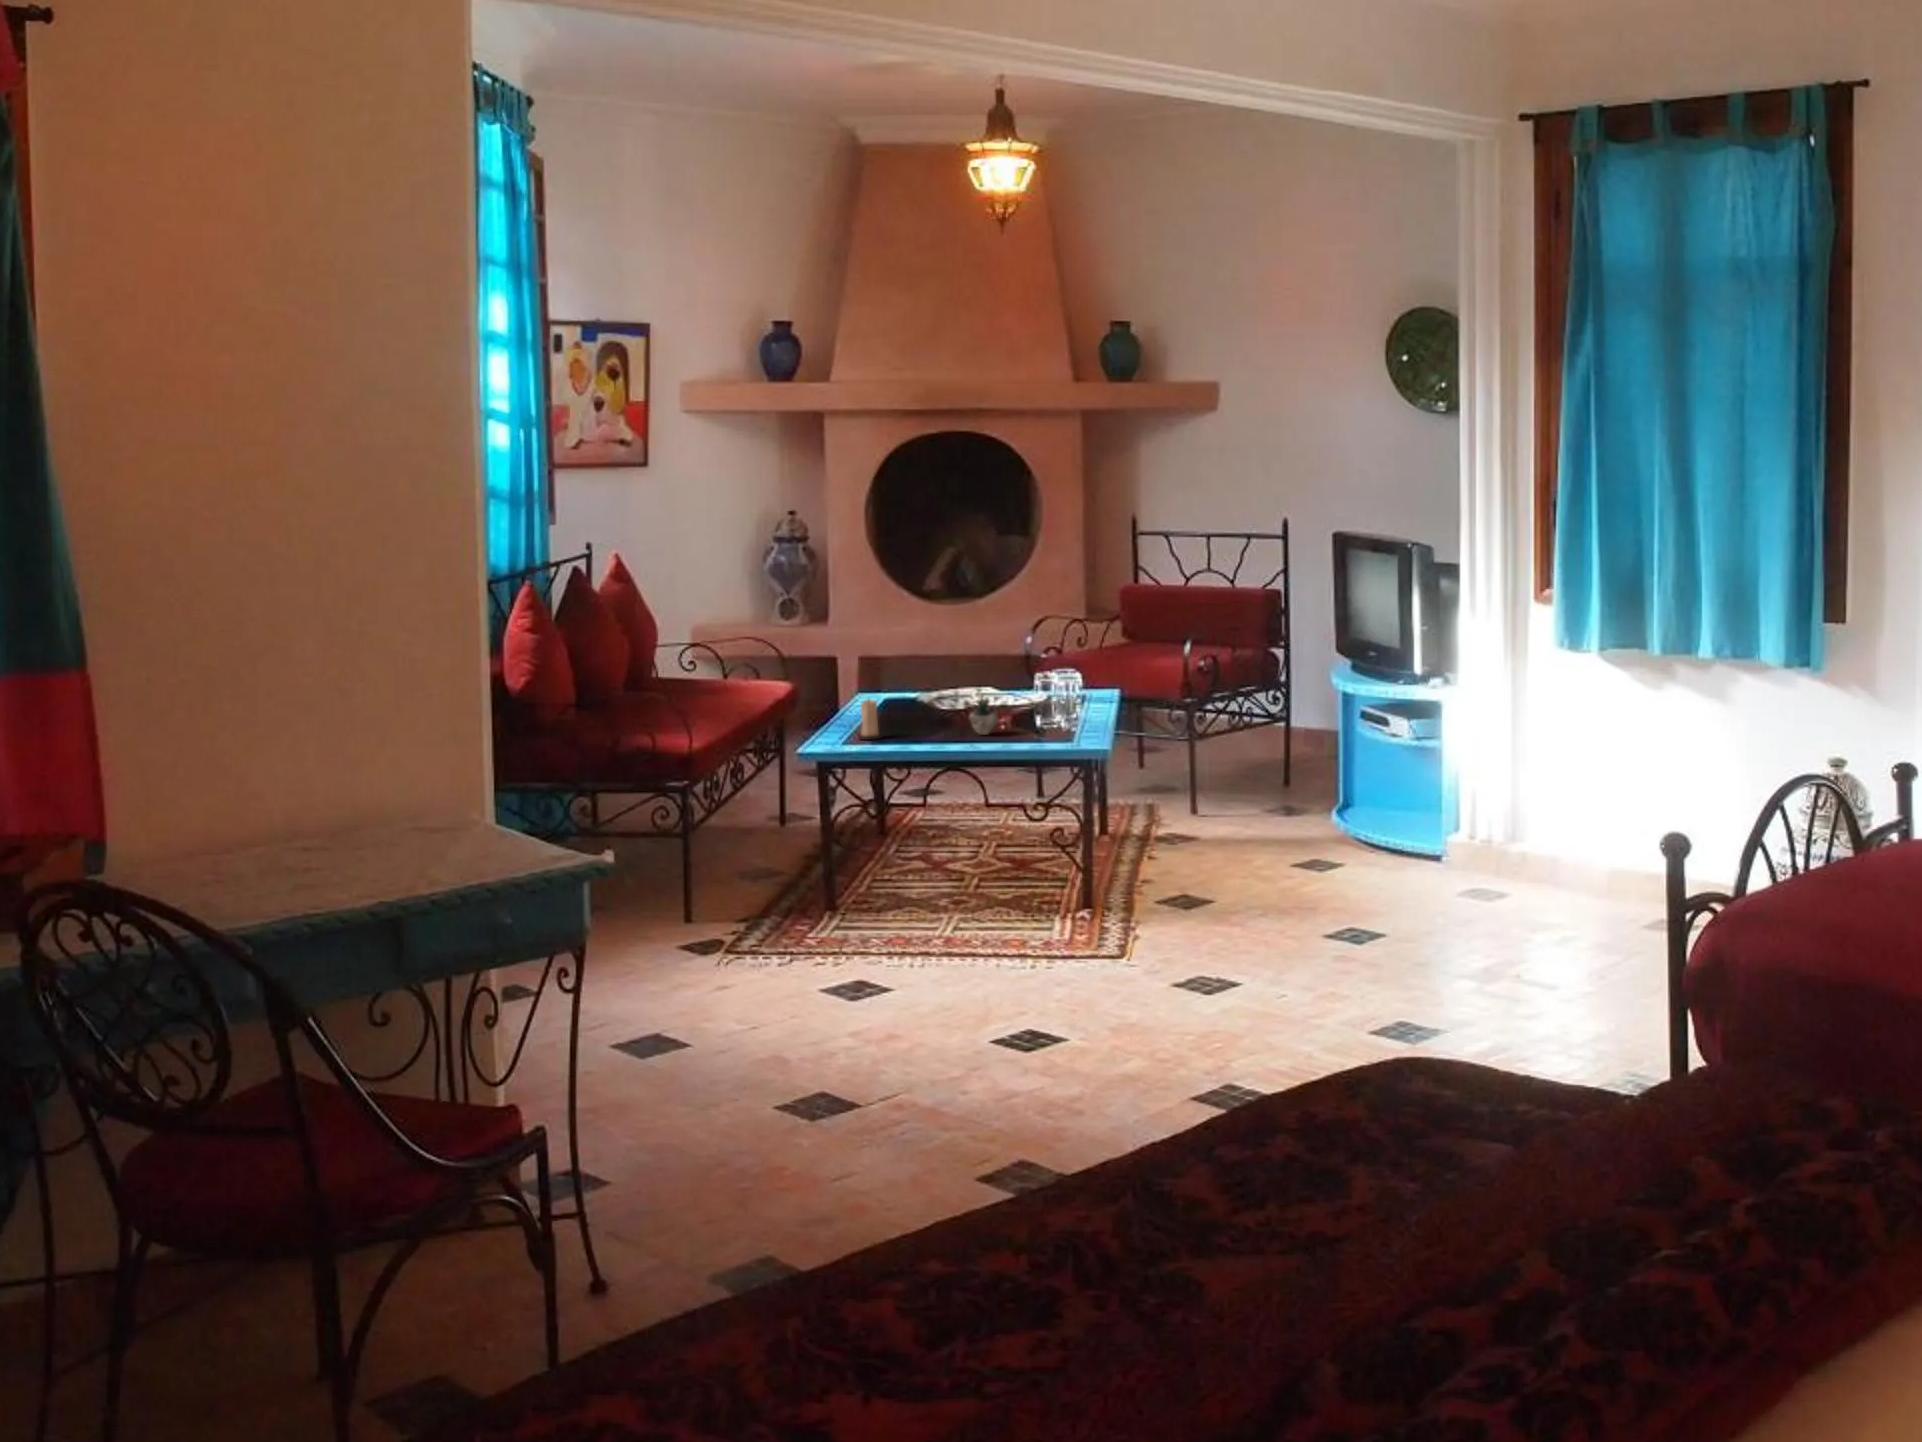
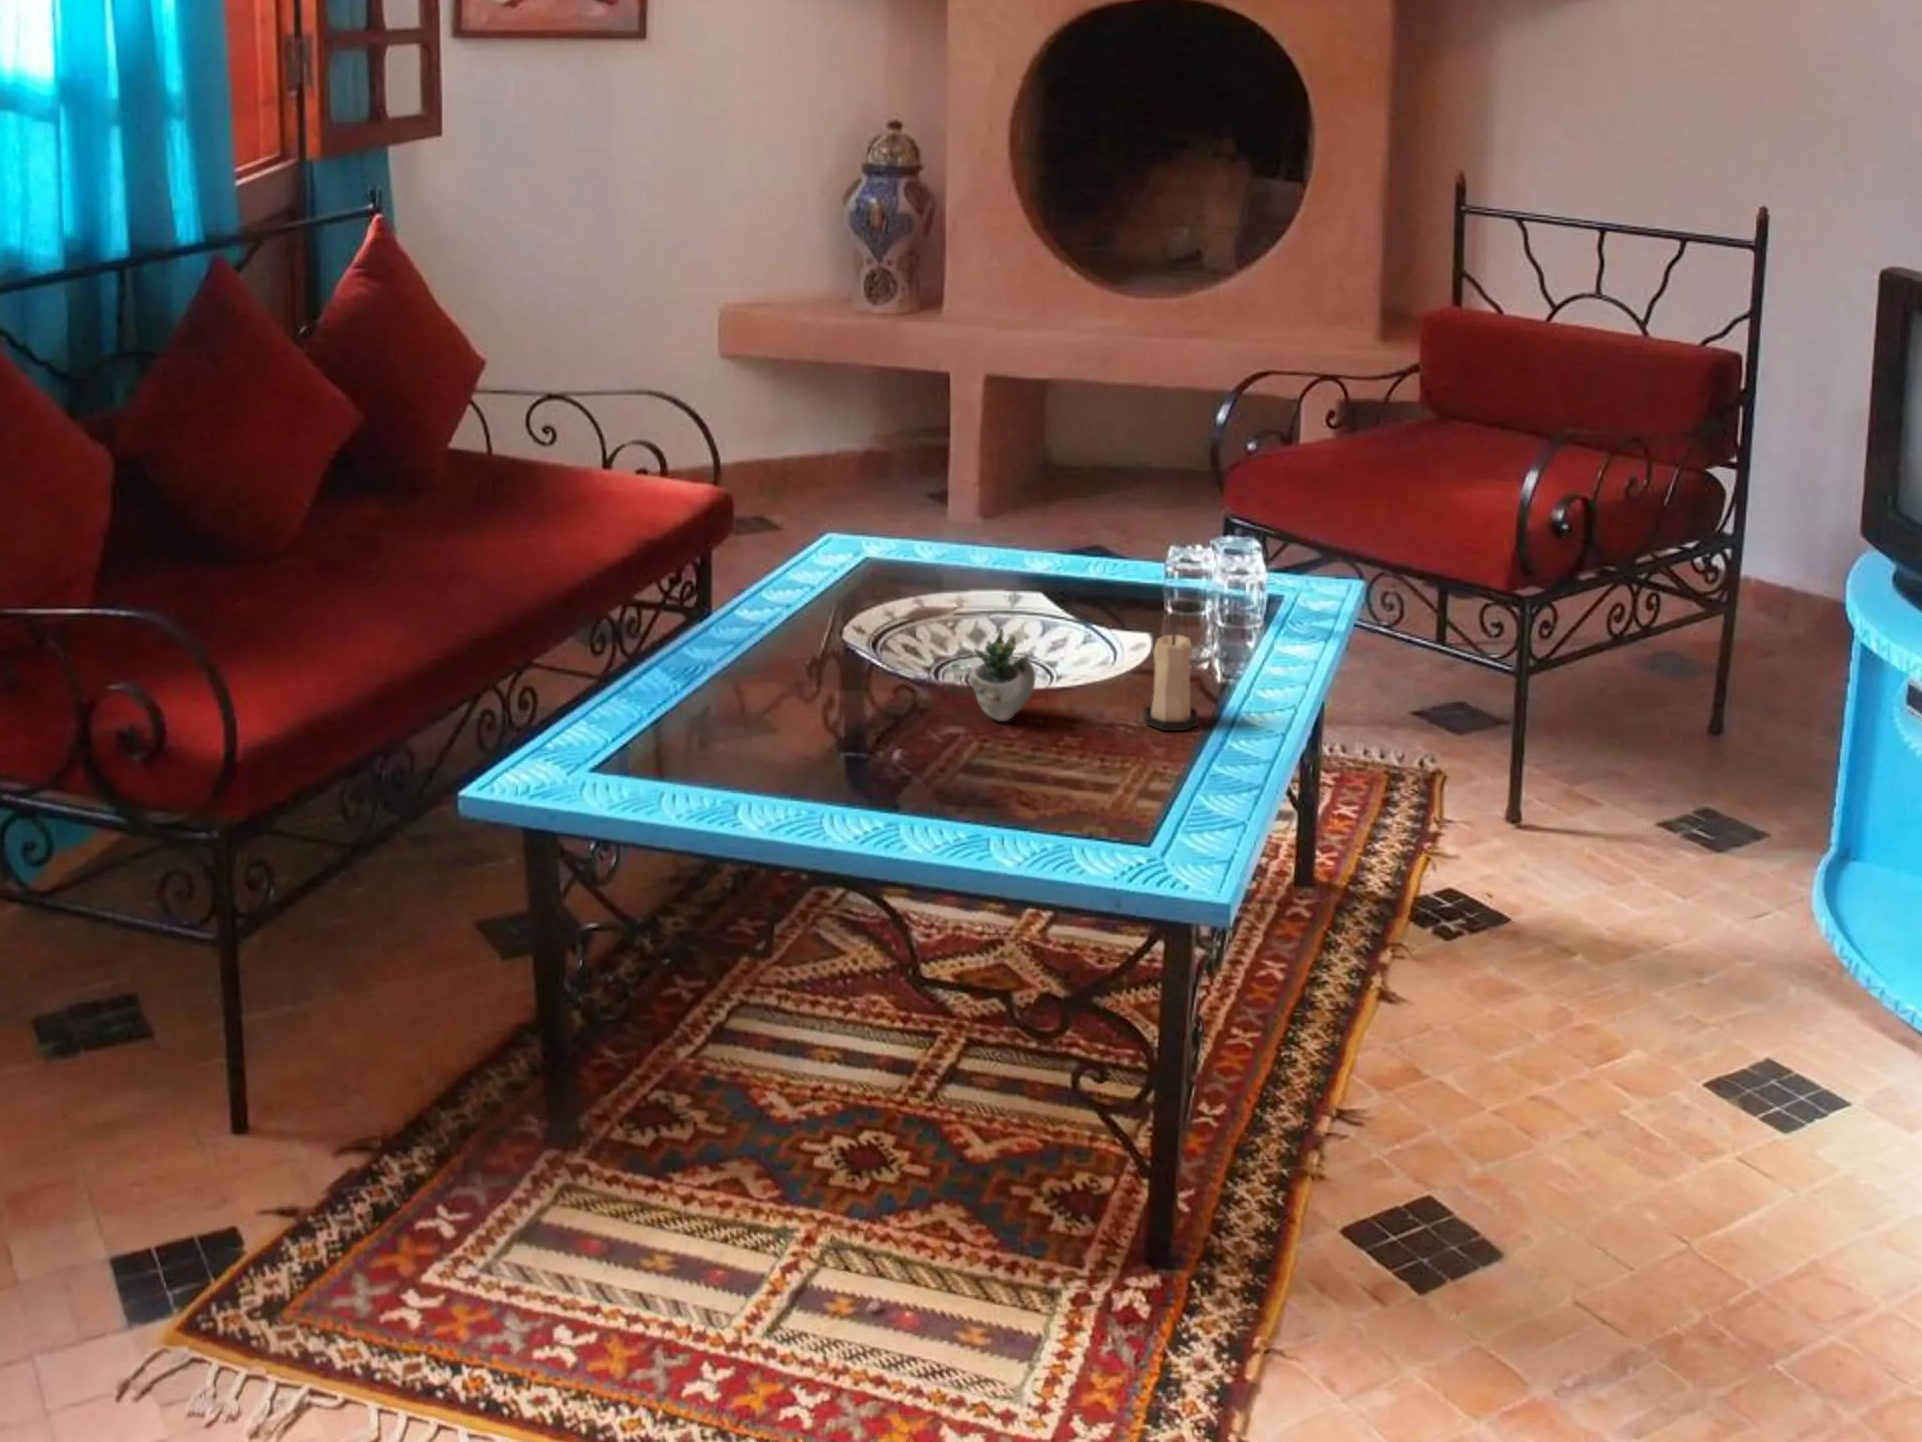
candle: present [858,699,882,740] -> present [1144,632,1199,730]

